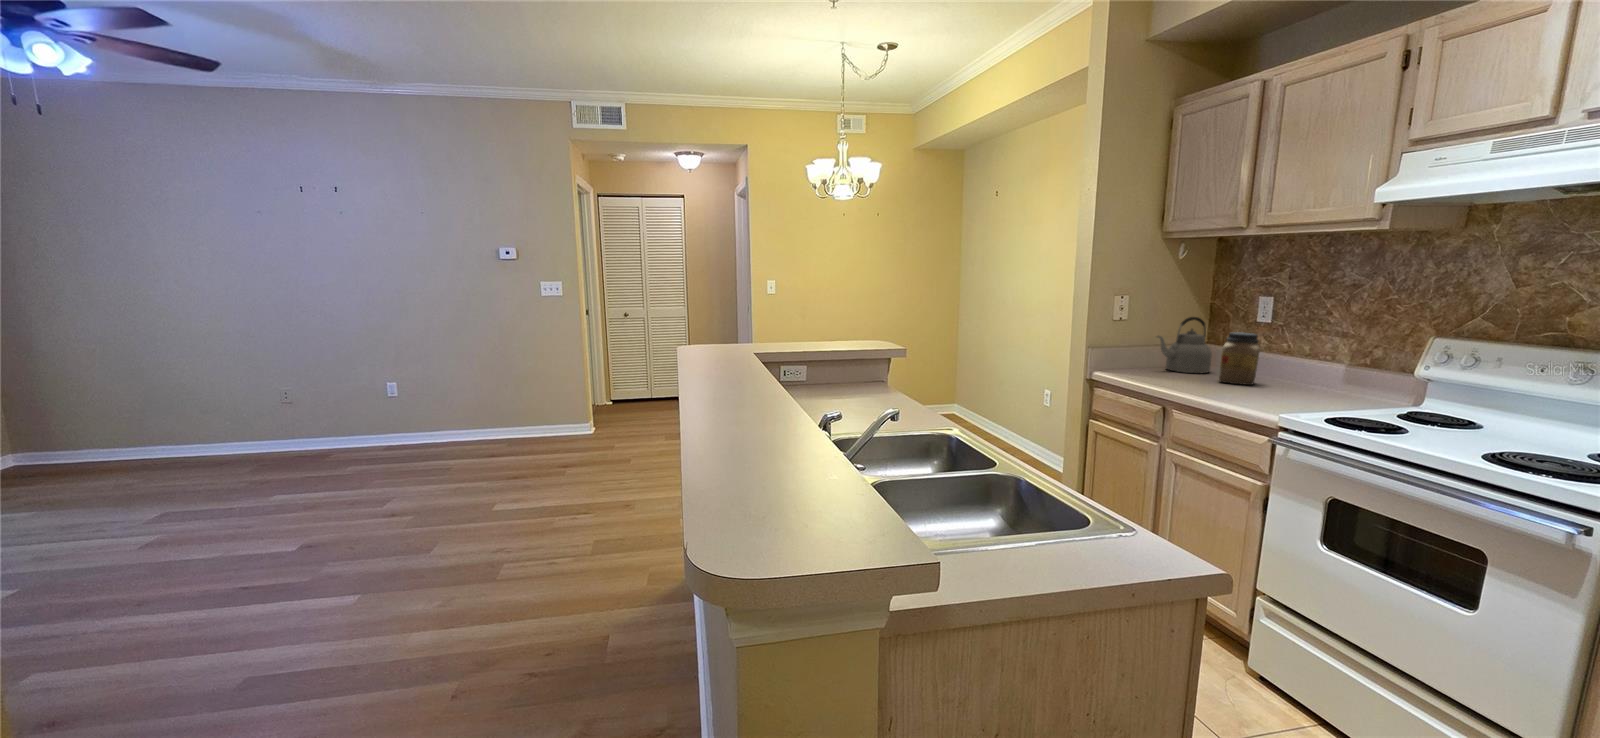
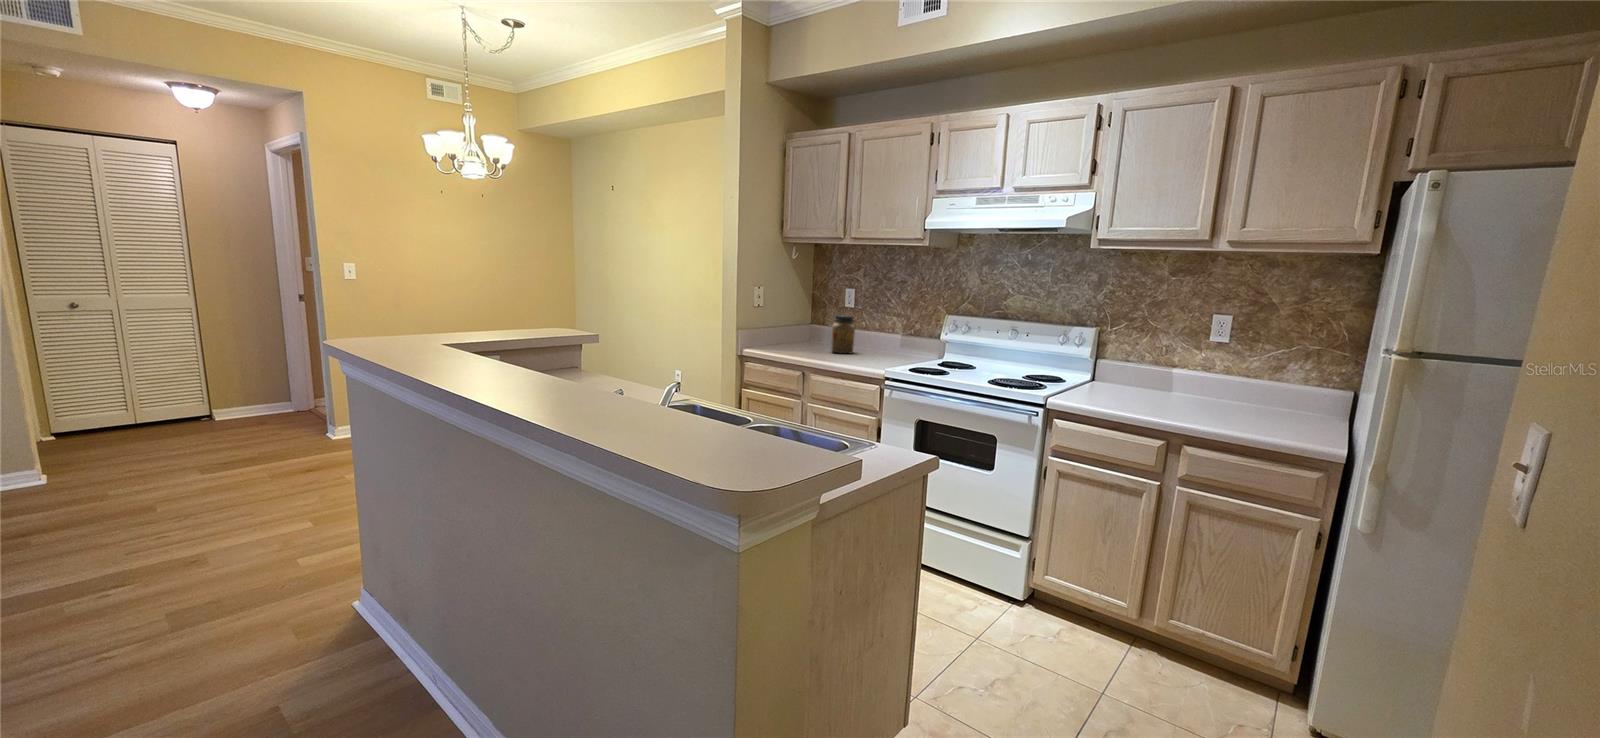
kettle: present [1157,317,1212,373] -> none [785,305,820,348]

